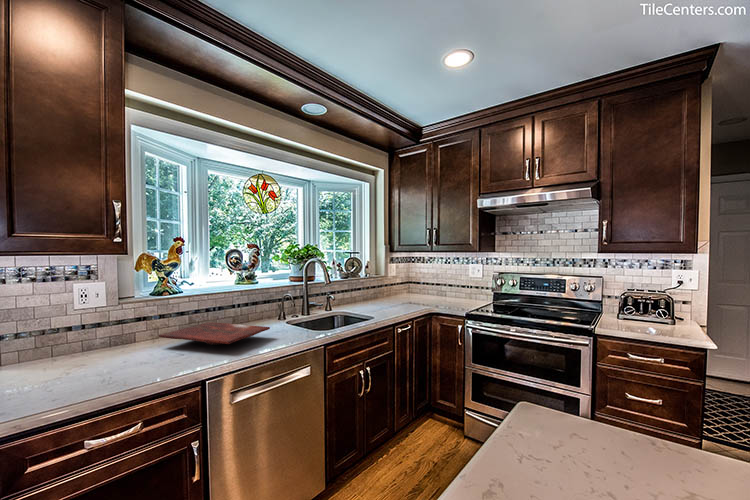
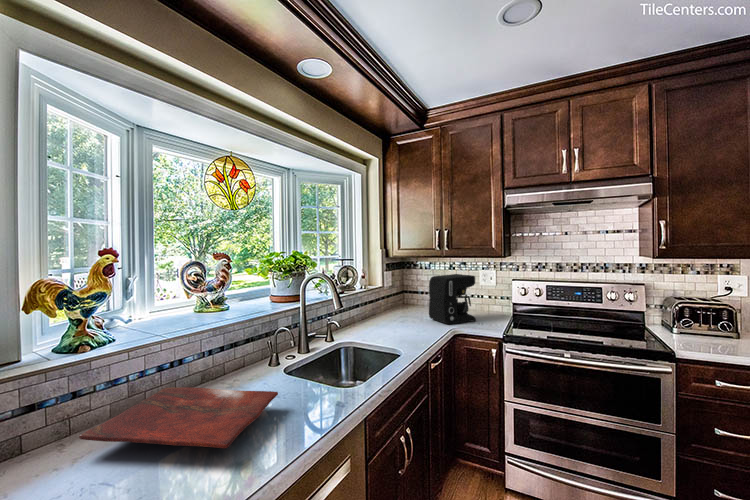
coffee maker: none [419,266,456,306] -> present [429,274,476,324]

